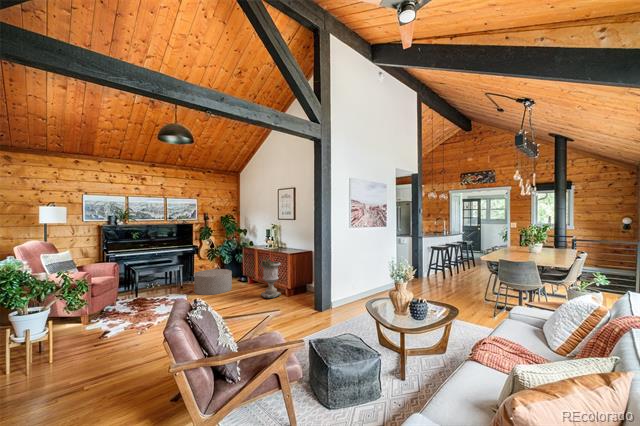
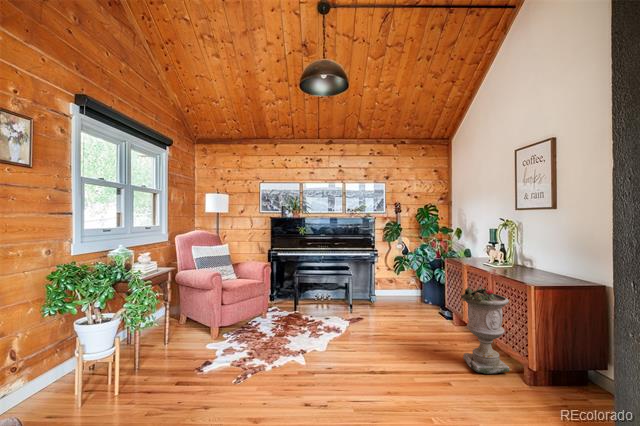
ottoman: present [194,269,232,295] -> none [363,288,421,332]

